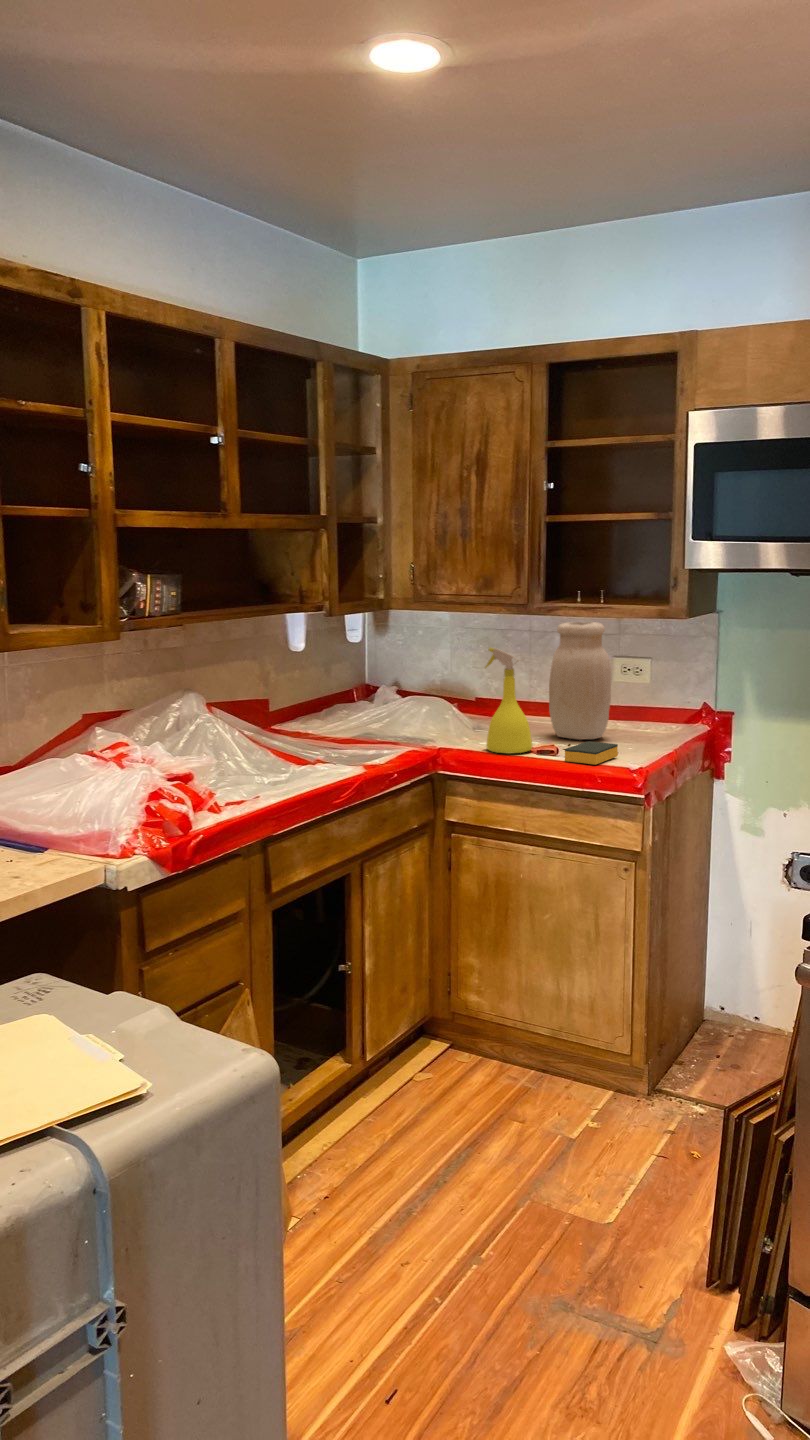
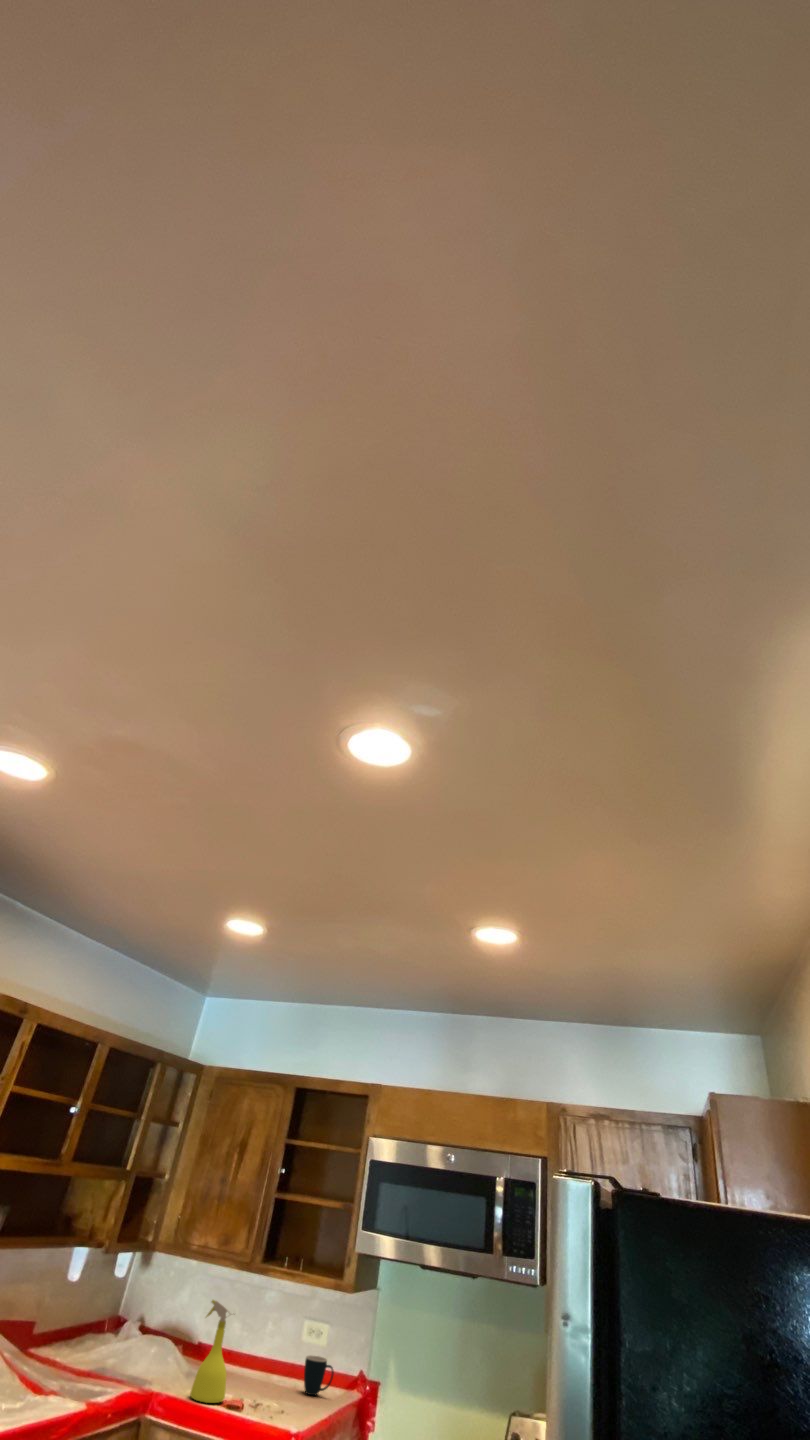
jar: present [549,622,611,740] -> none [246,1285,298,1397]
mug: none [625,693,667,733] -> present [304,1355,334,1395]
sponge: present [565,741,618,765] -> none [245,1398,287,1422]

